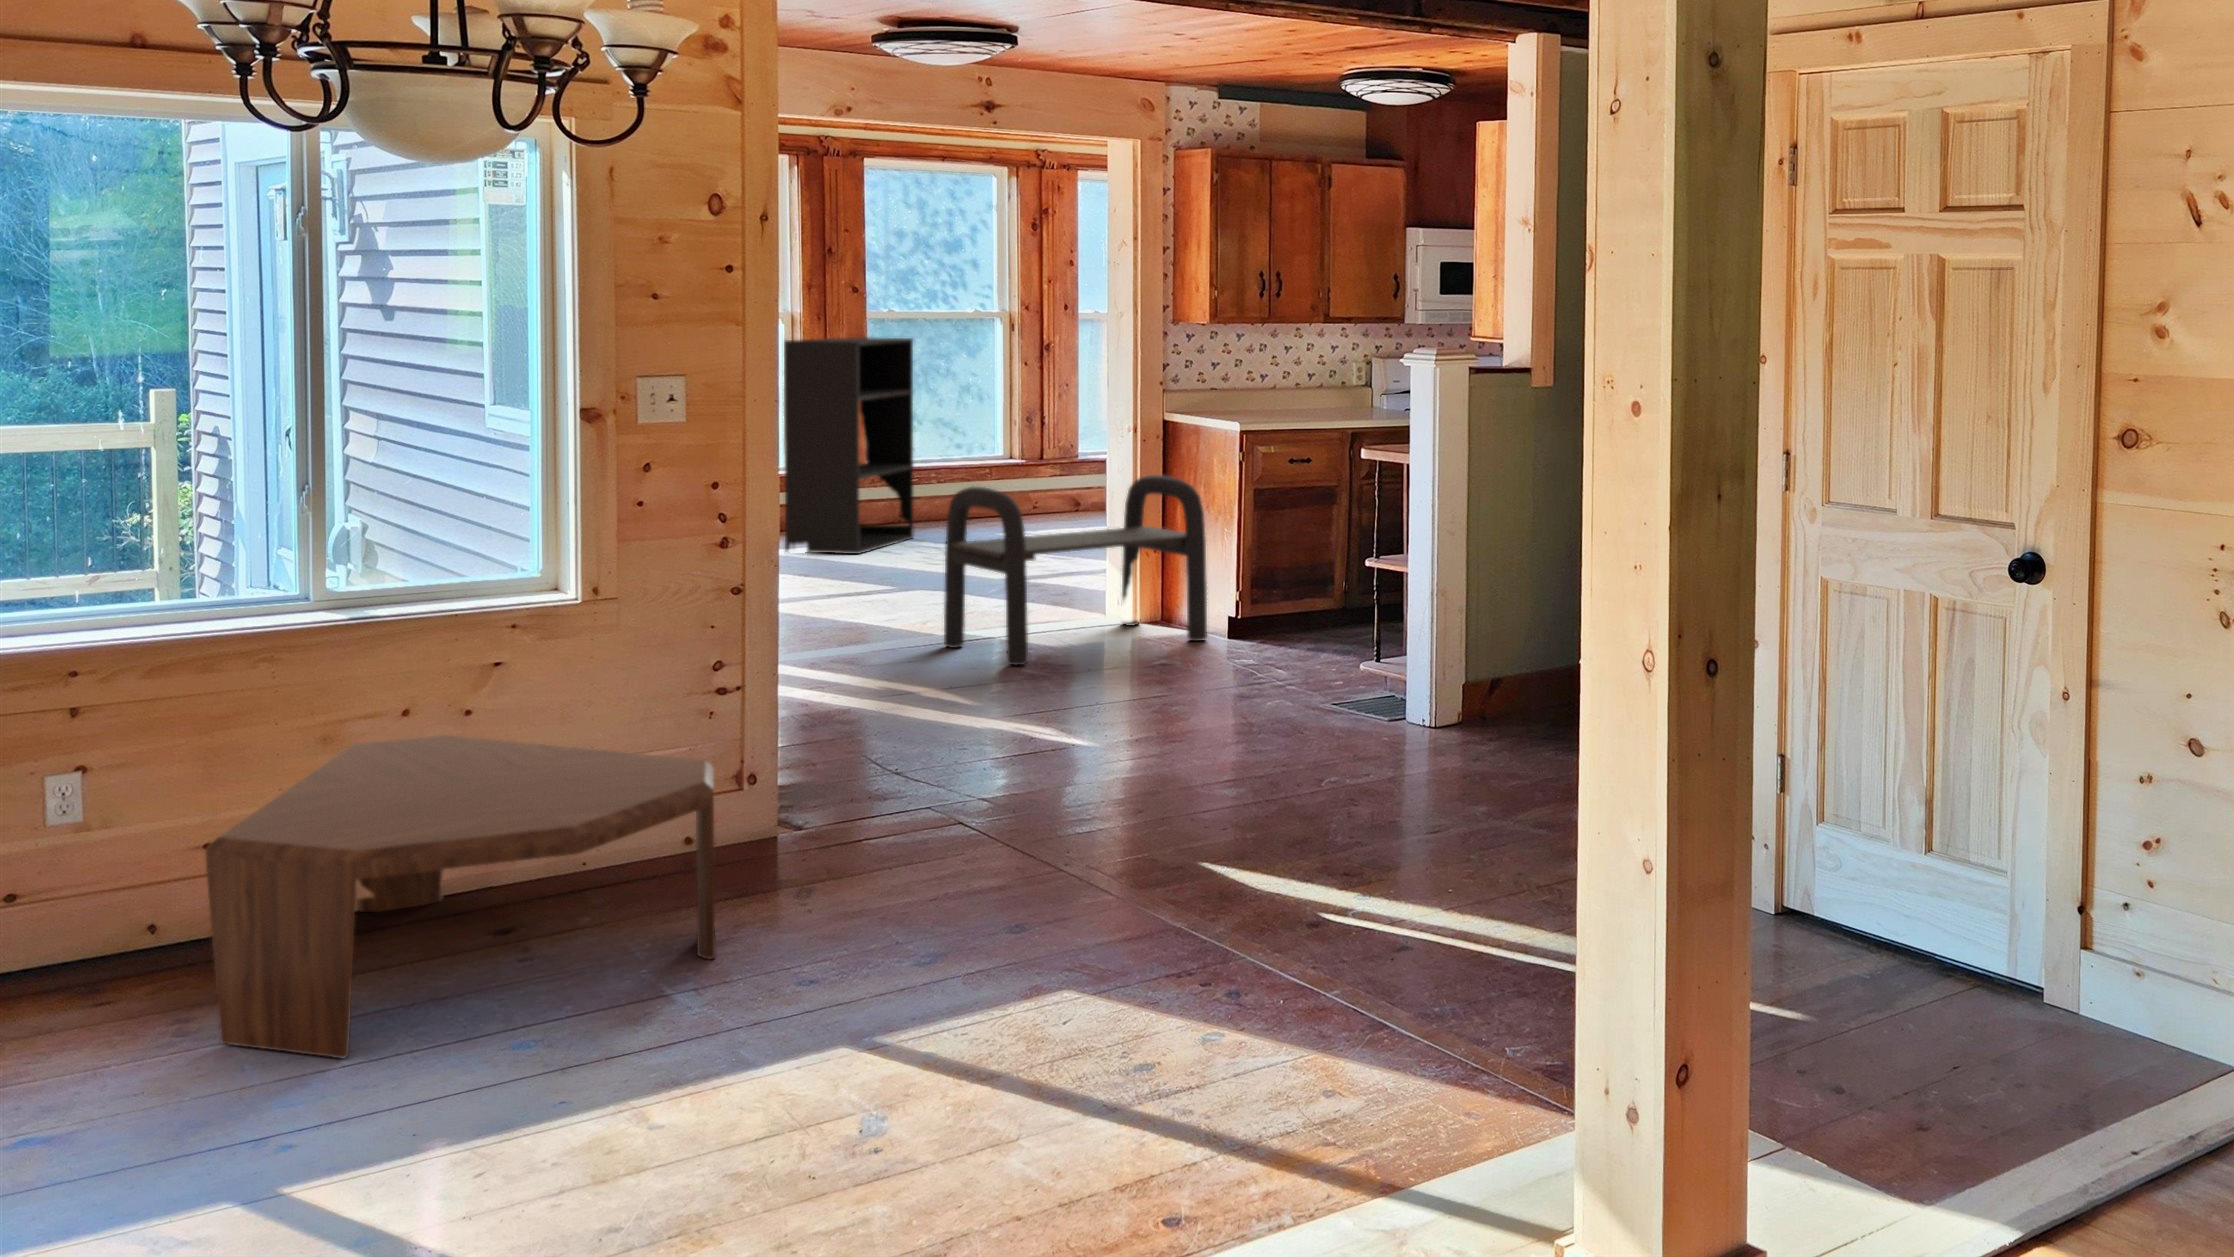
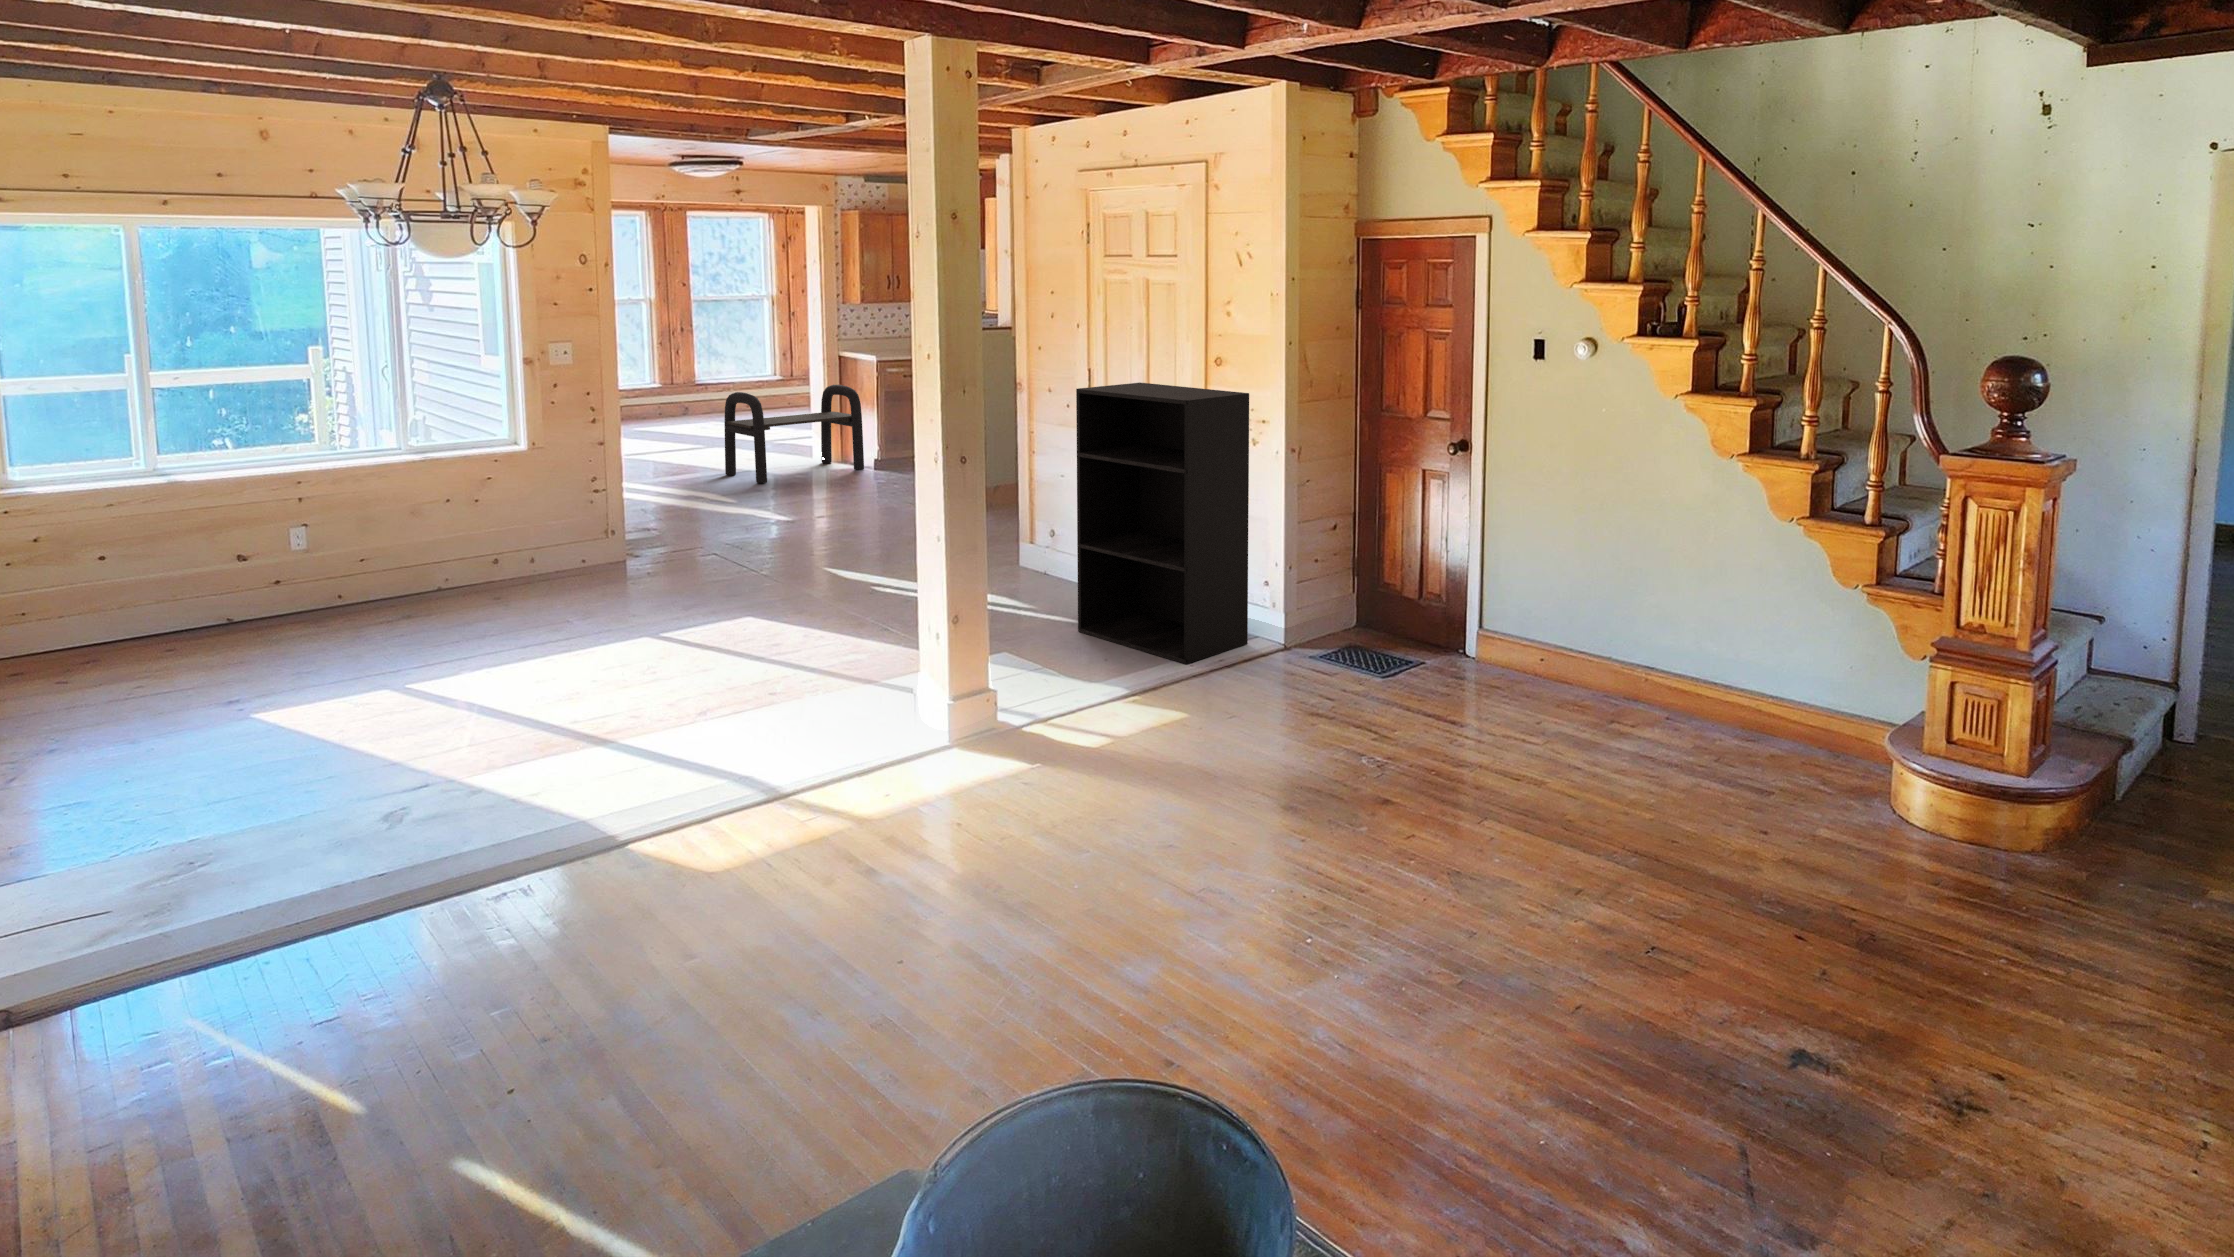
bookshelf: present [784,337,914,554] -> present [1076,383,1249,664]
coffee table: present [205,735,715,1058] -> none [358,511,593,646]

